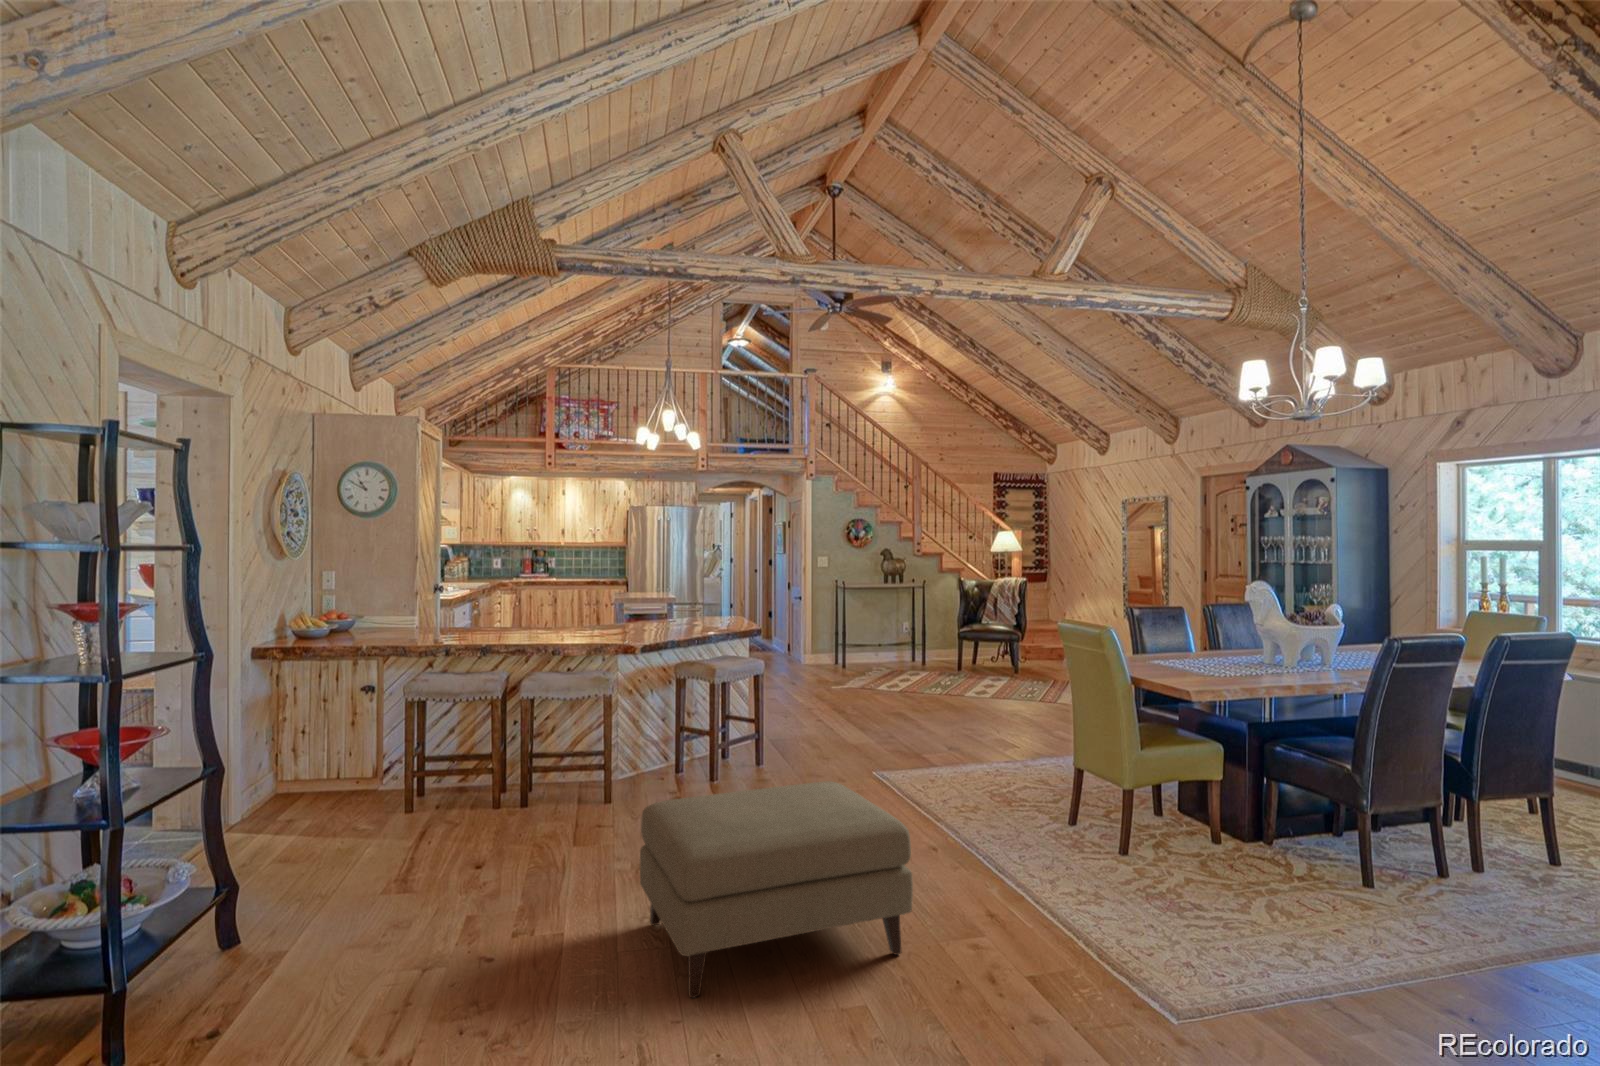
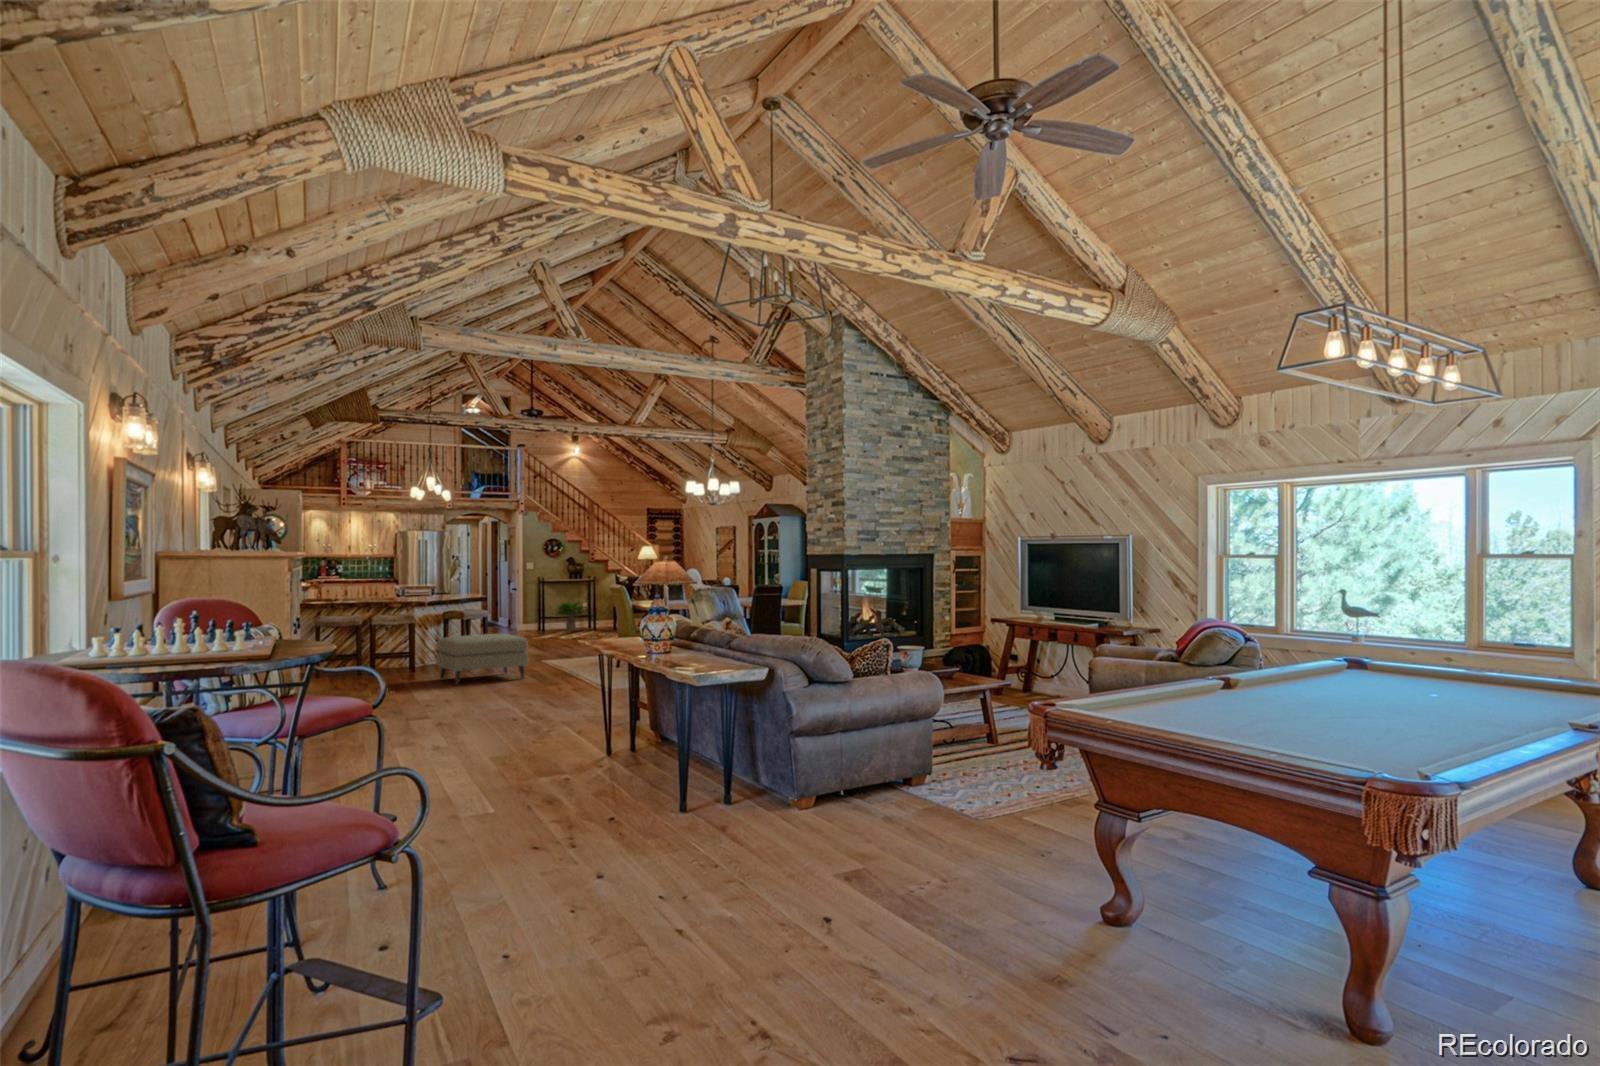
potted plant: none [856,617,918,669] -> present [556,601,586,631]

